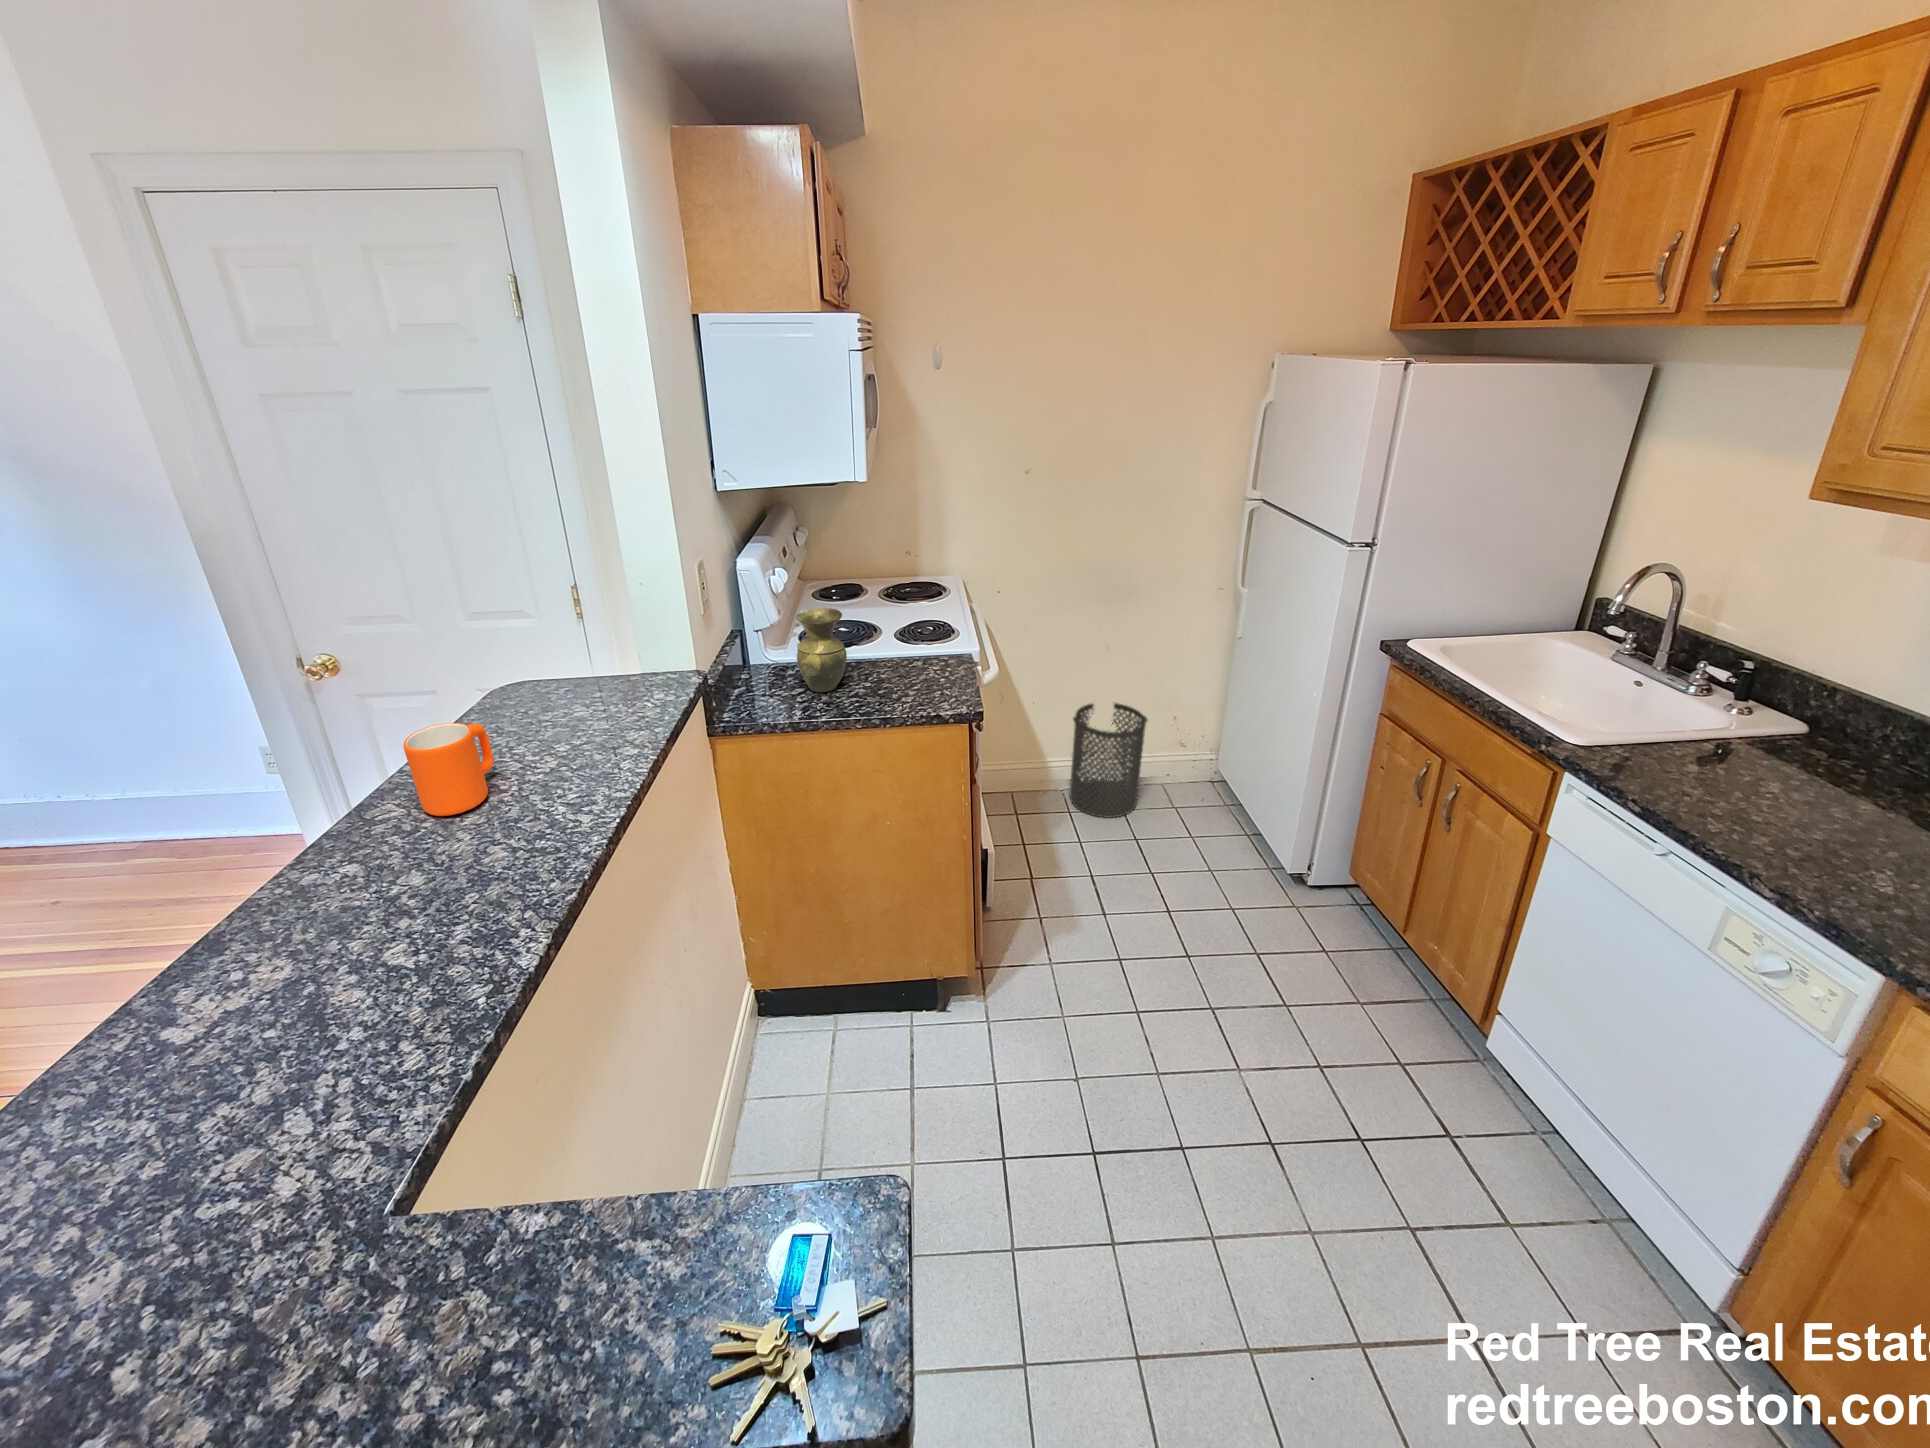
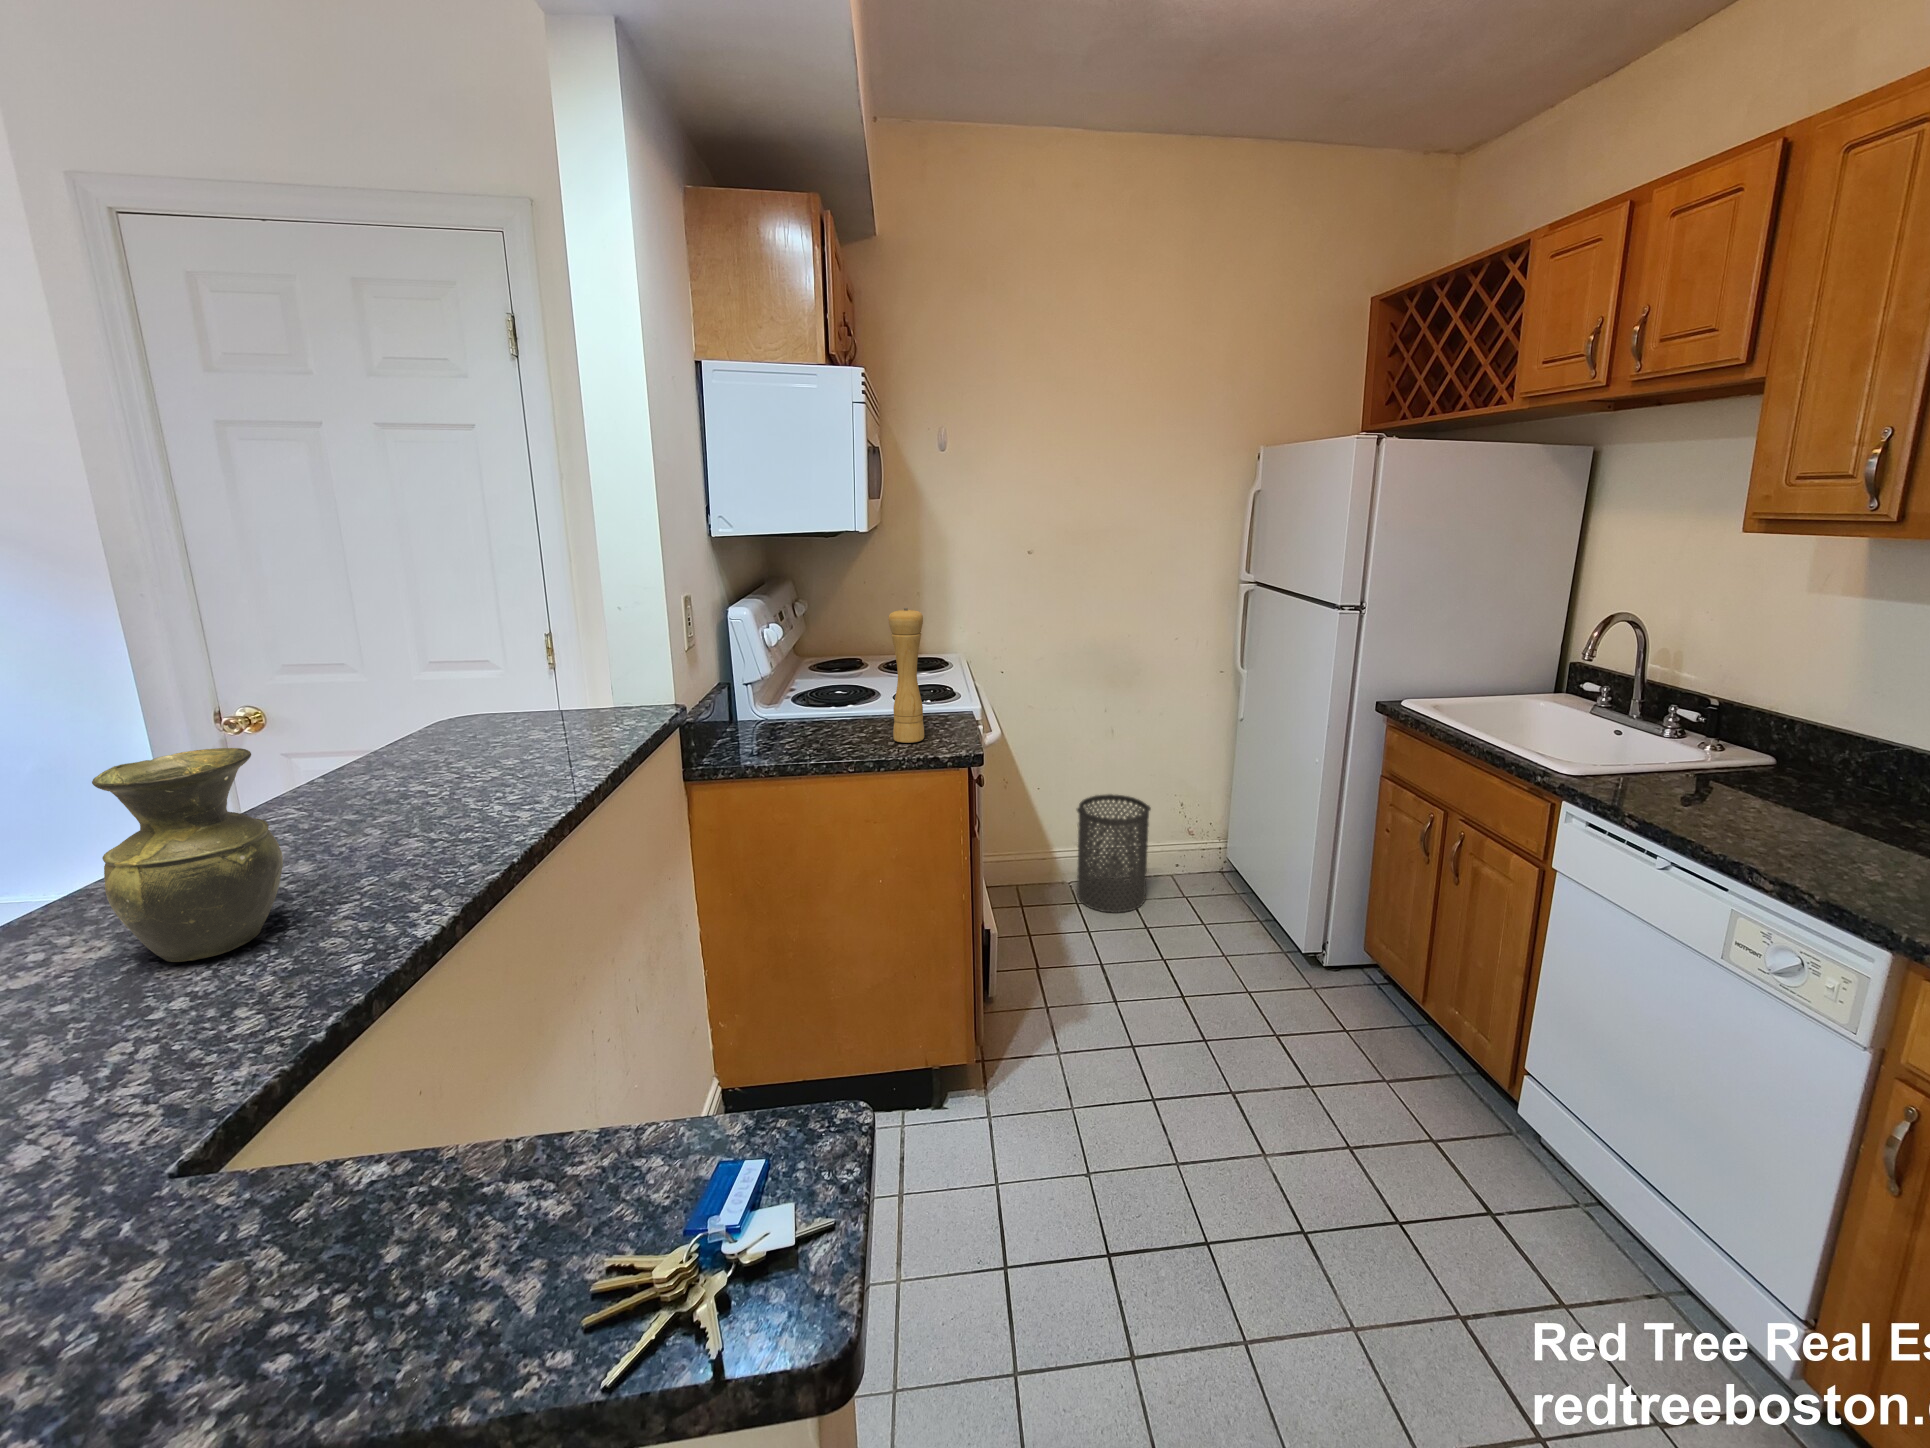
pepper mill: none [896,564,931,694] -> present [888,608,924,743]
vase: present [796,608,847,692] -> present [92,748,283,962]
mug: present [403,723,493,816] -> none [316,714,426,814]

